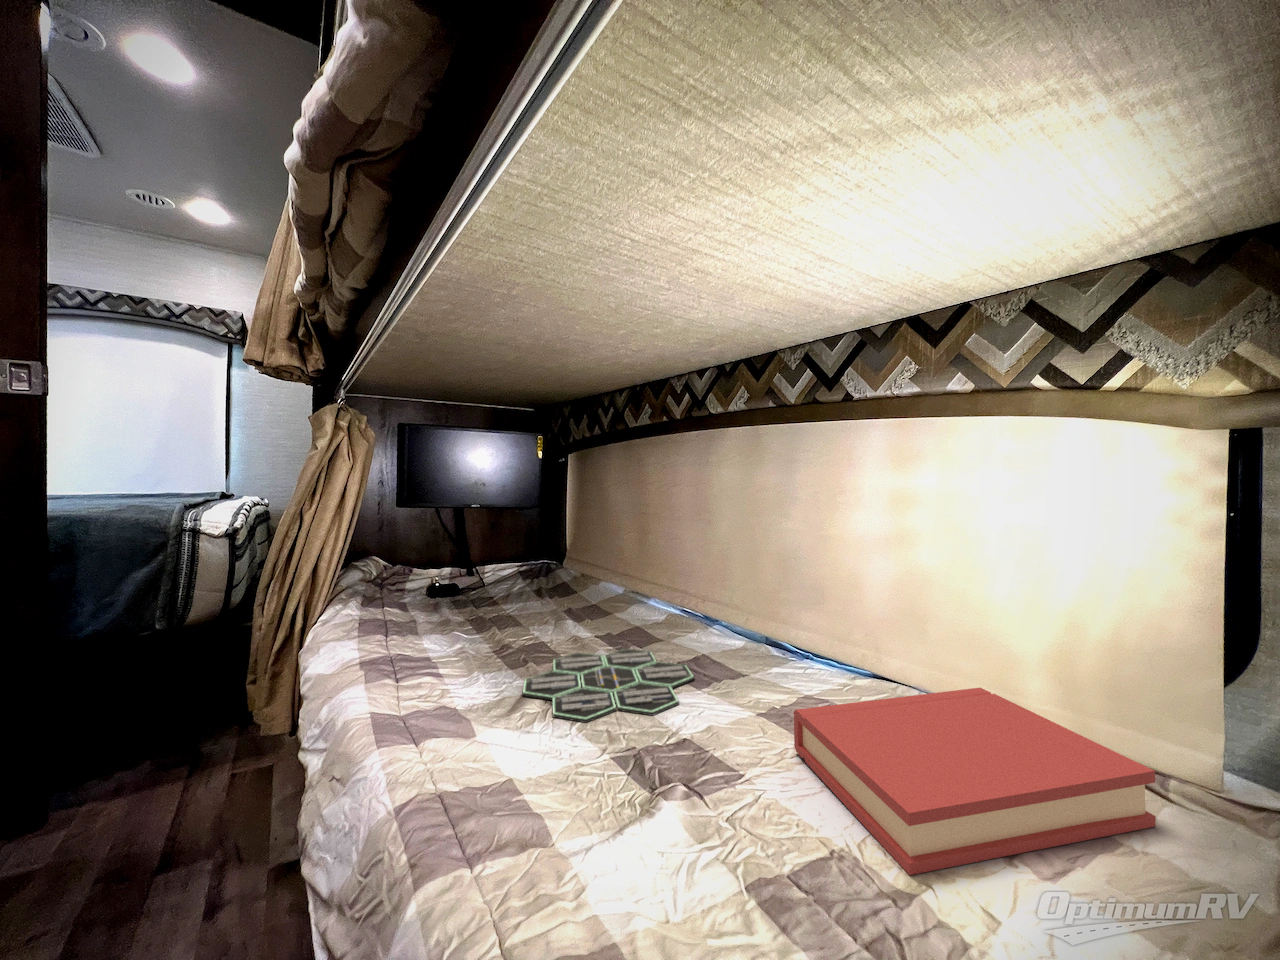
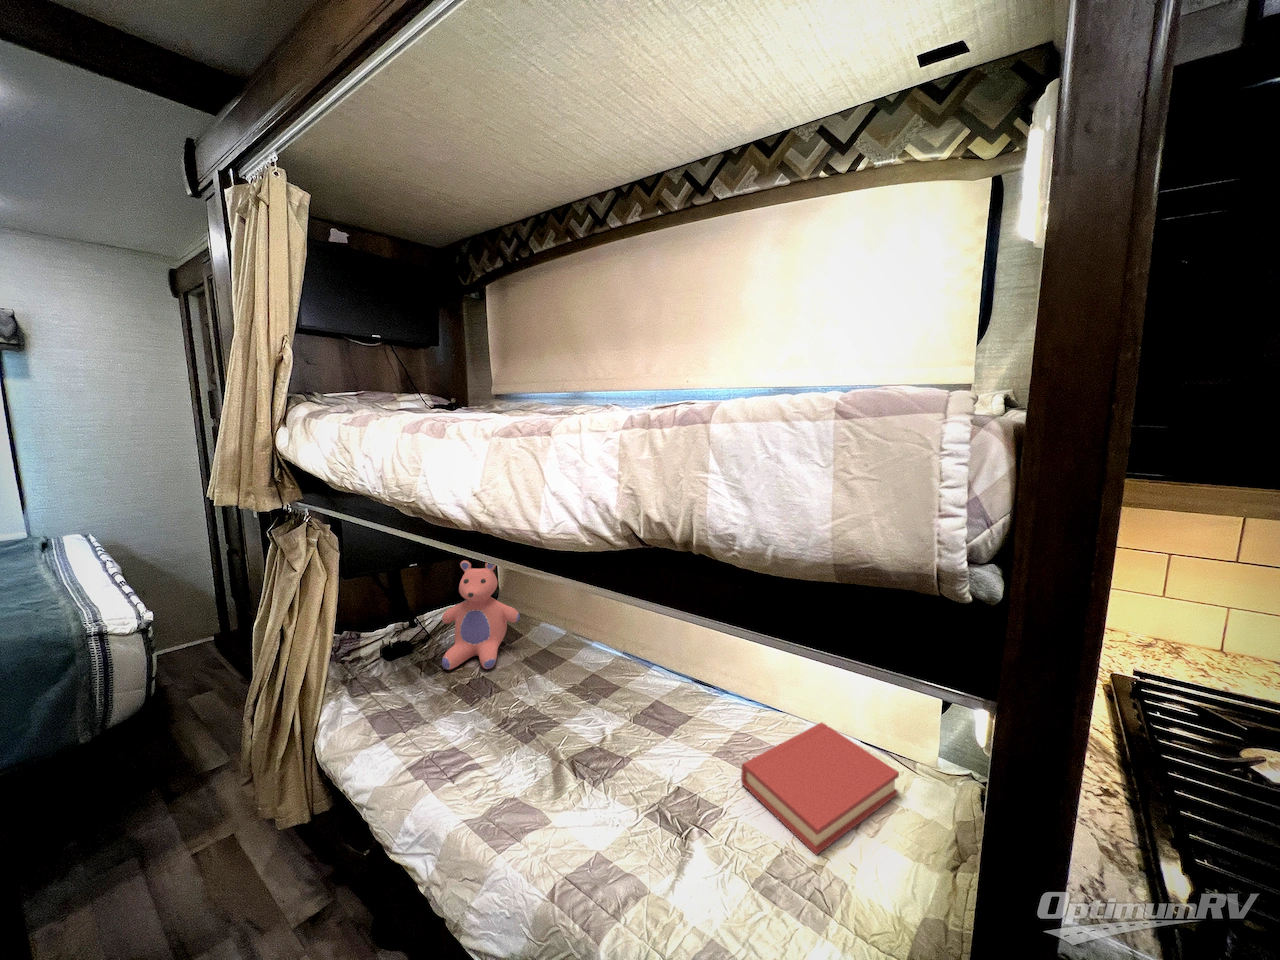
teddy bear: none [472,486,569,610] -> present [442,560,520,670]
board game: present [523,649,694,723] -> none [549,707,662,789]

